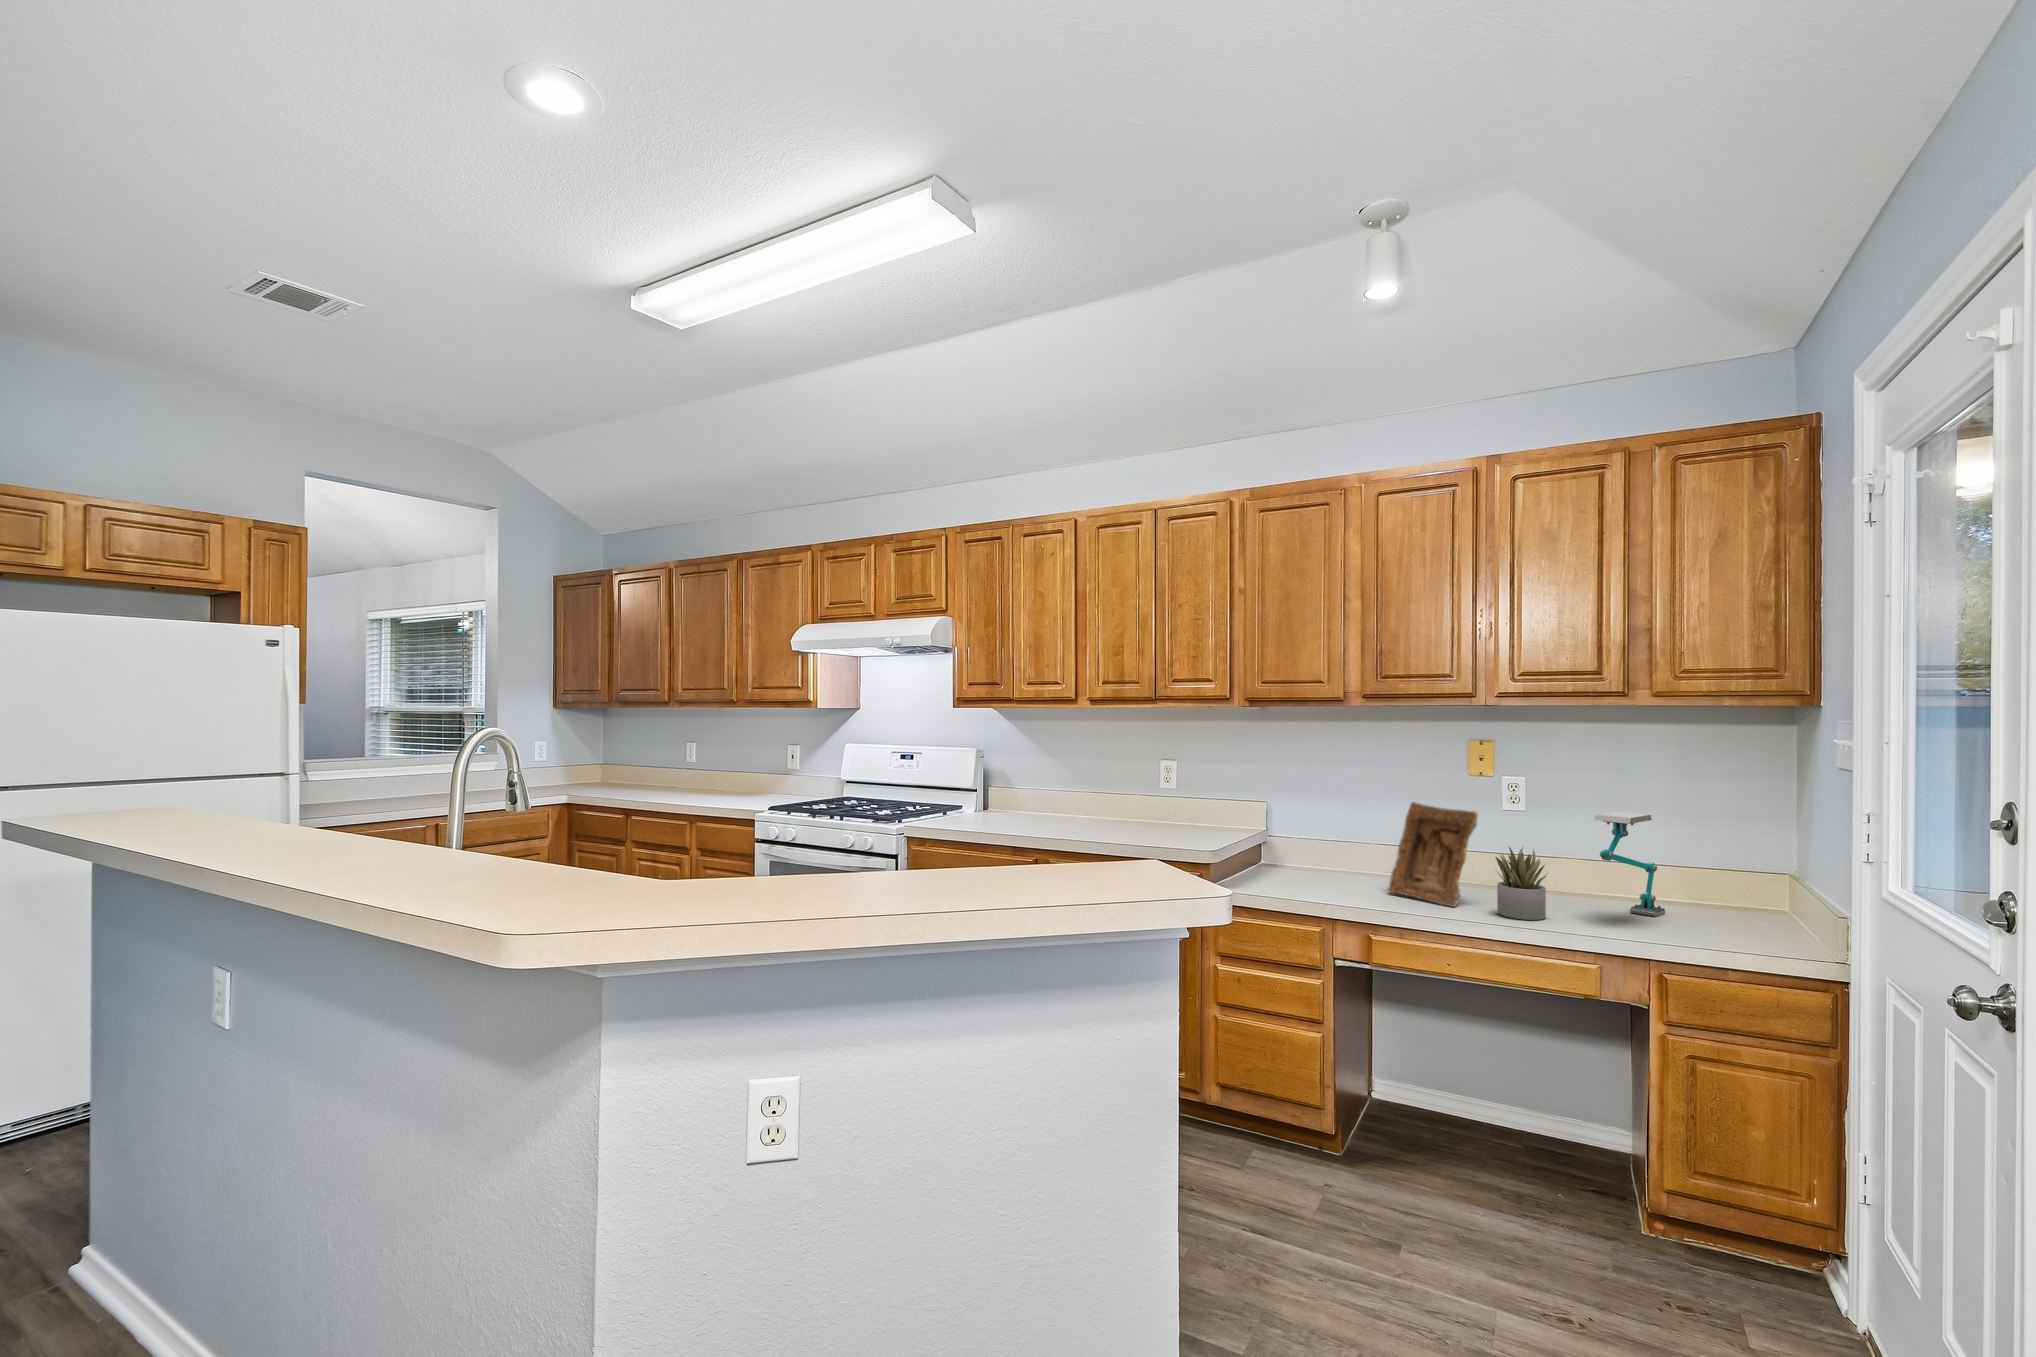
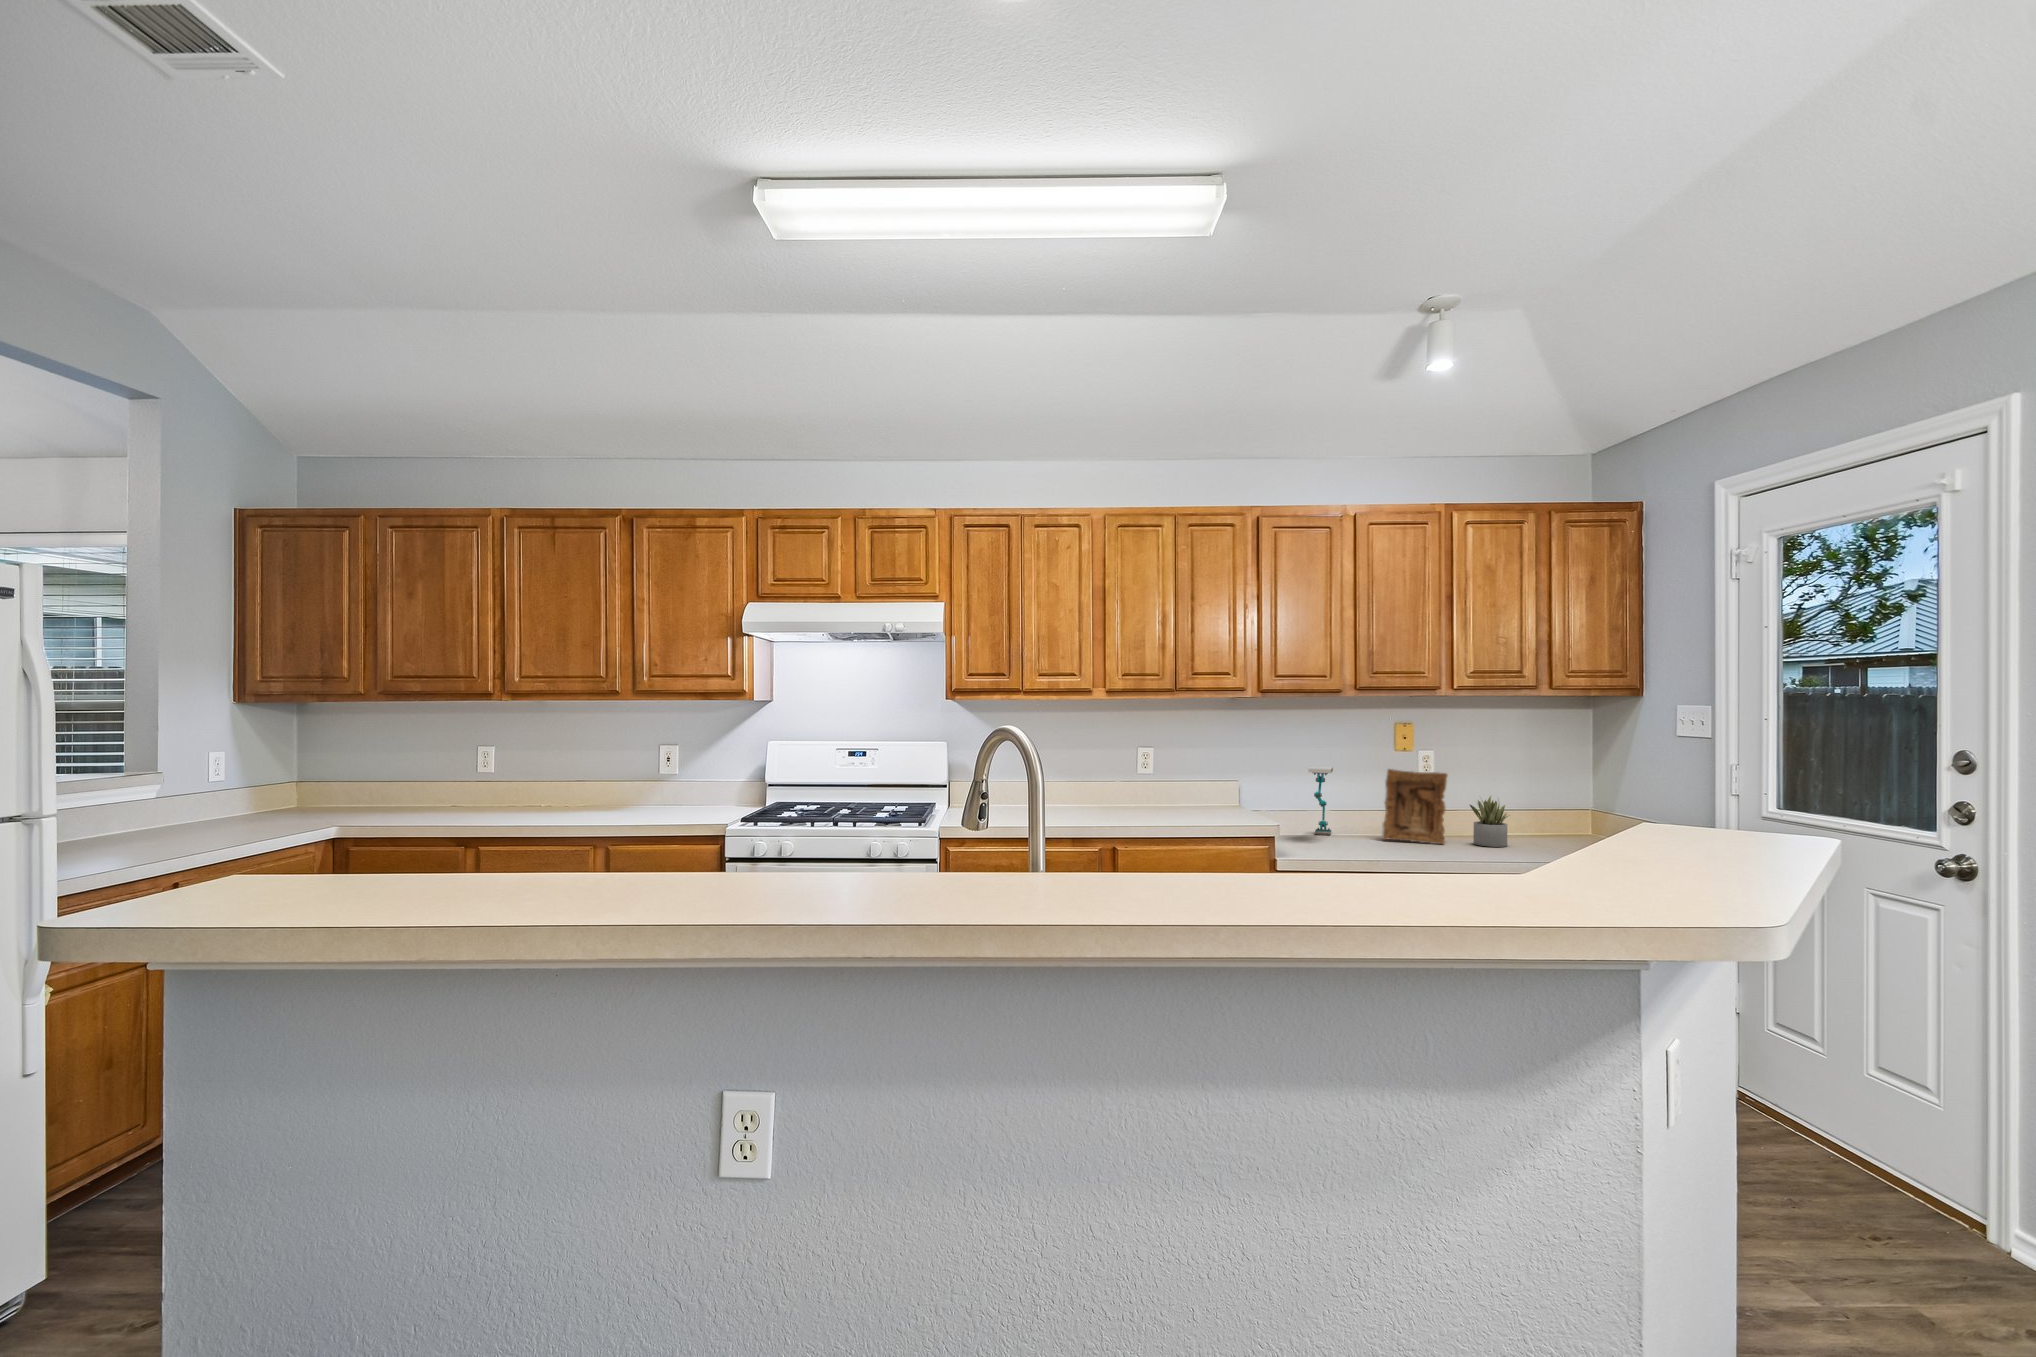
desk lamp: present [1595,811,1666,917] -> present [1308,767,1333,835]

